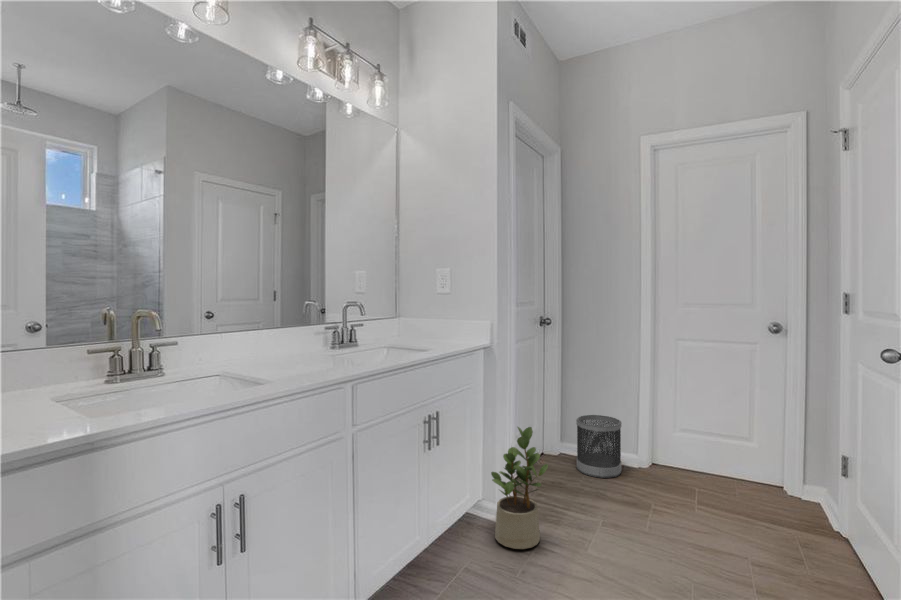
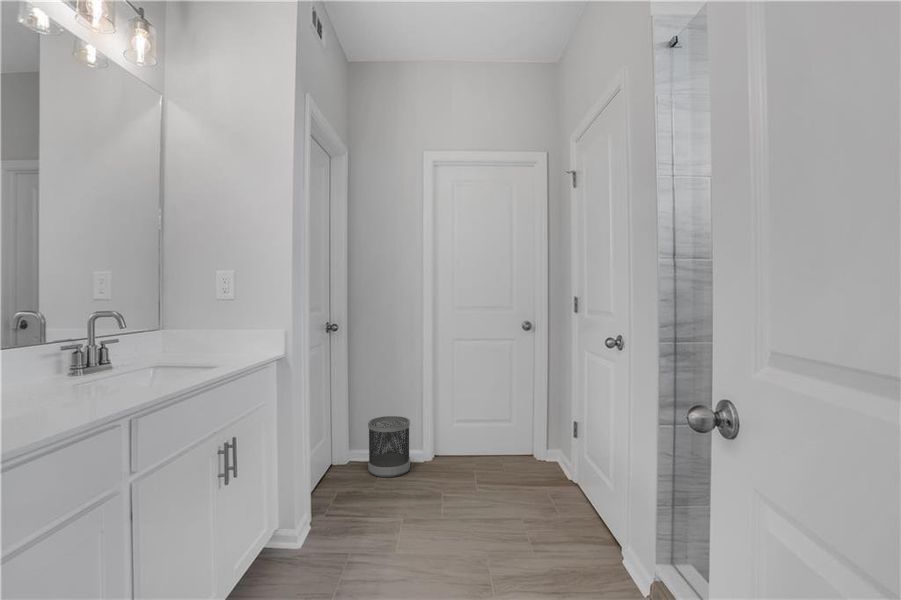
potted plant: present [491,427,548,549] -> none [292,439,355,571]

